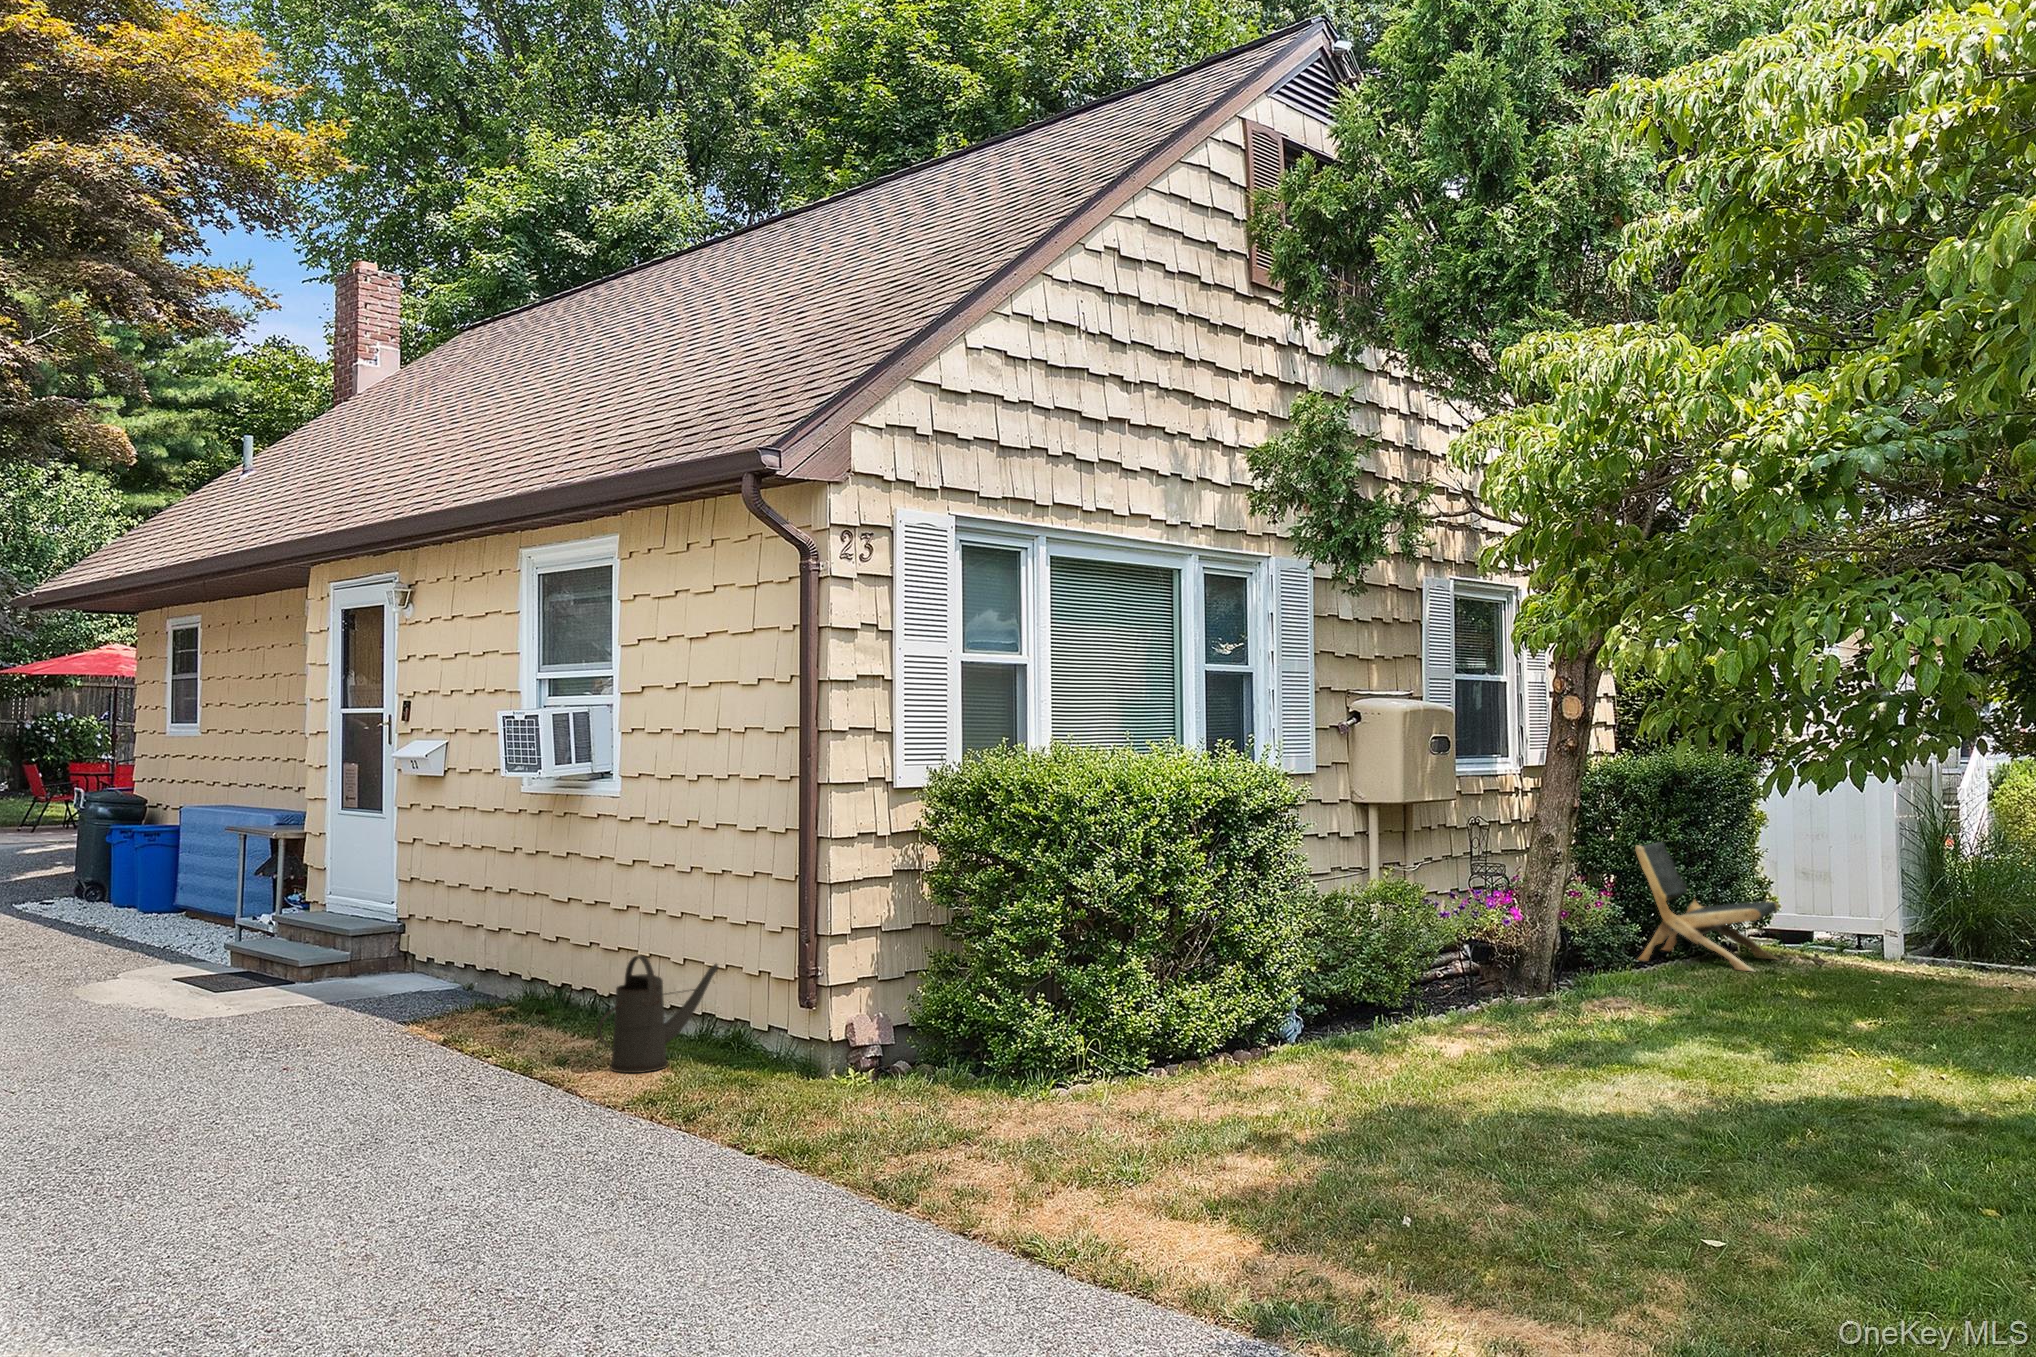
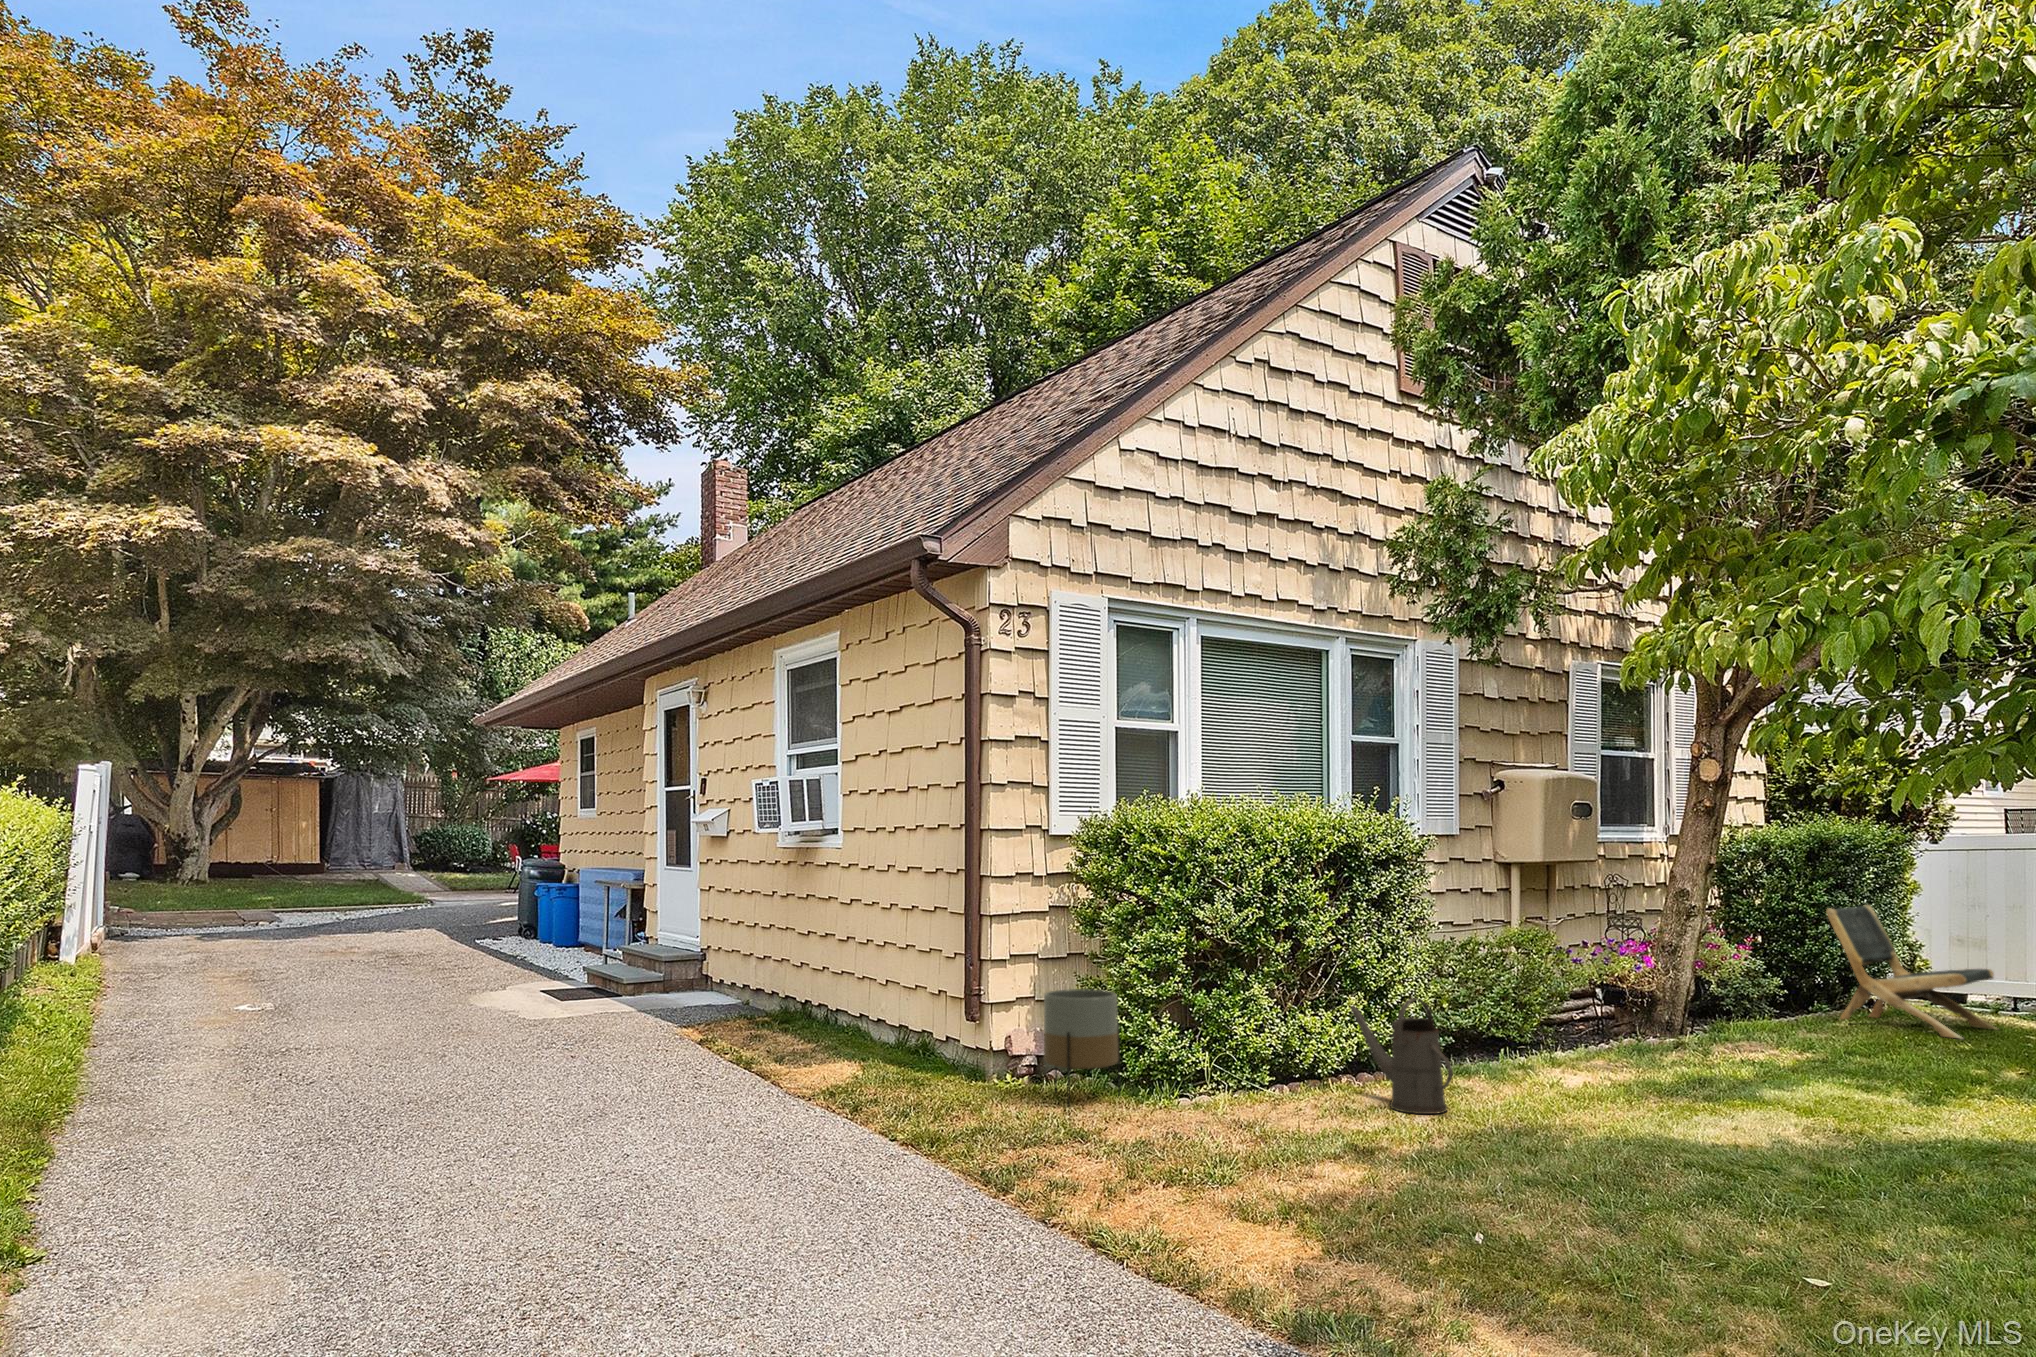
watering can: present [597,955,718,1073] -> present [1351,998,1453,1114]
planter: none [903,970,988,1105] -> present [1044,989,1120,1106]

